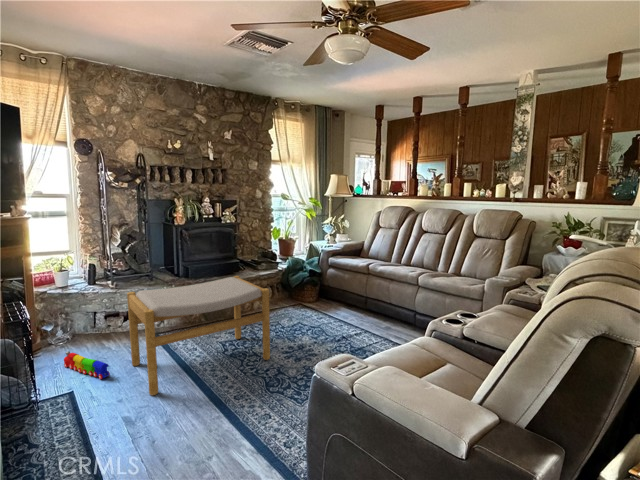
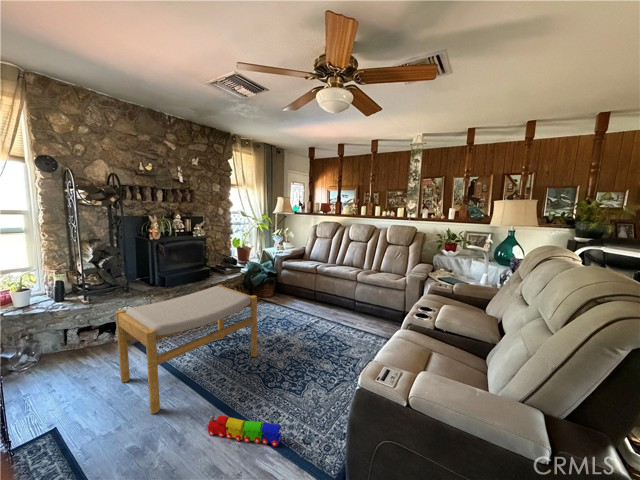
toy train: present [64,351,110,379] -> present [208,414,281,446]

